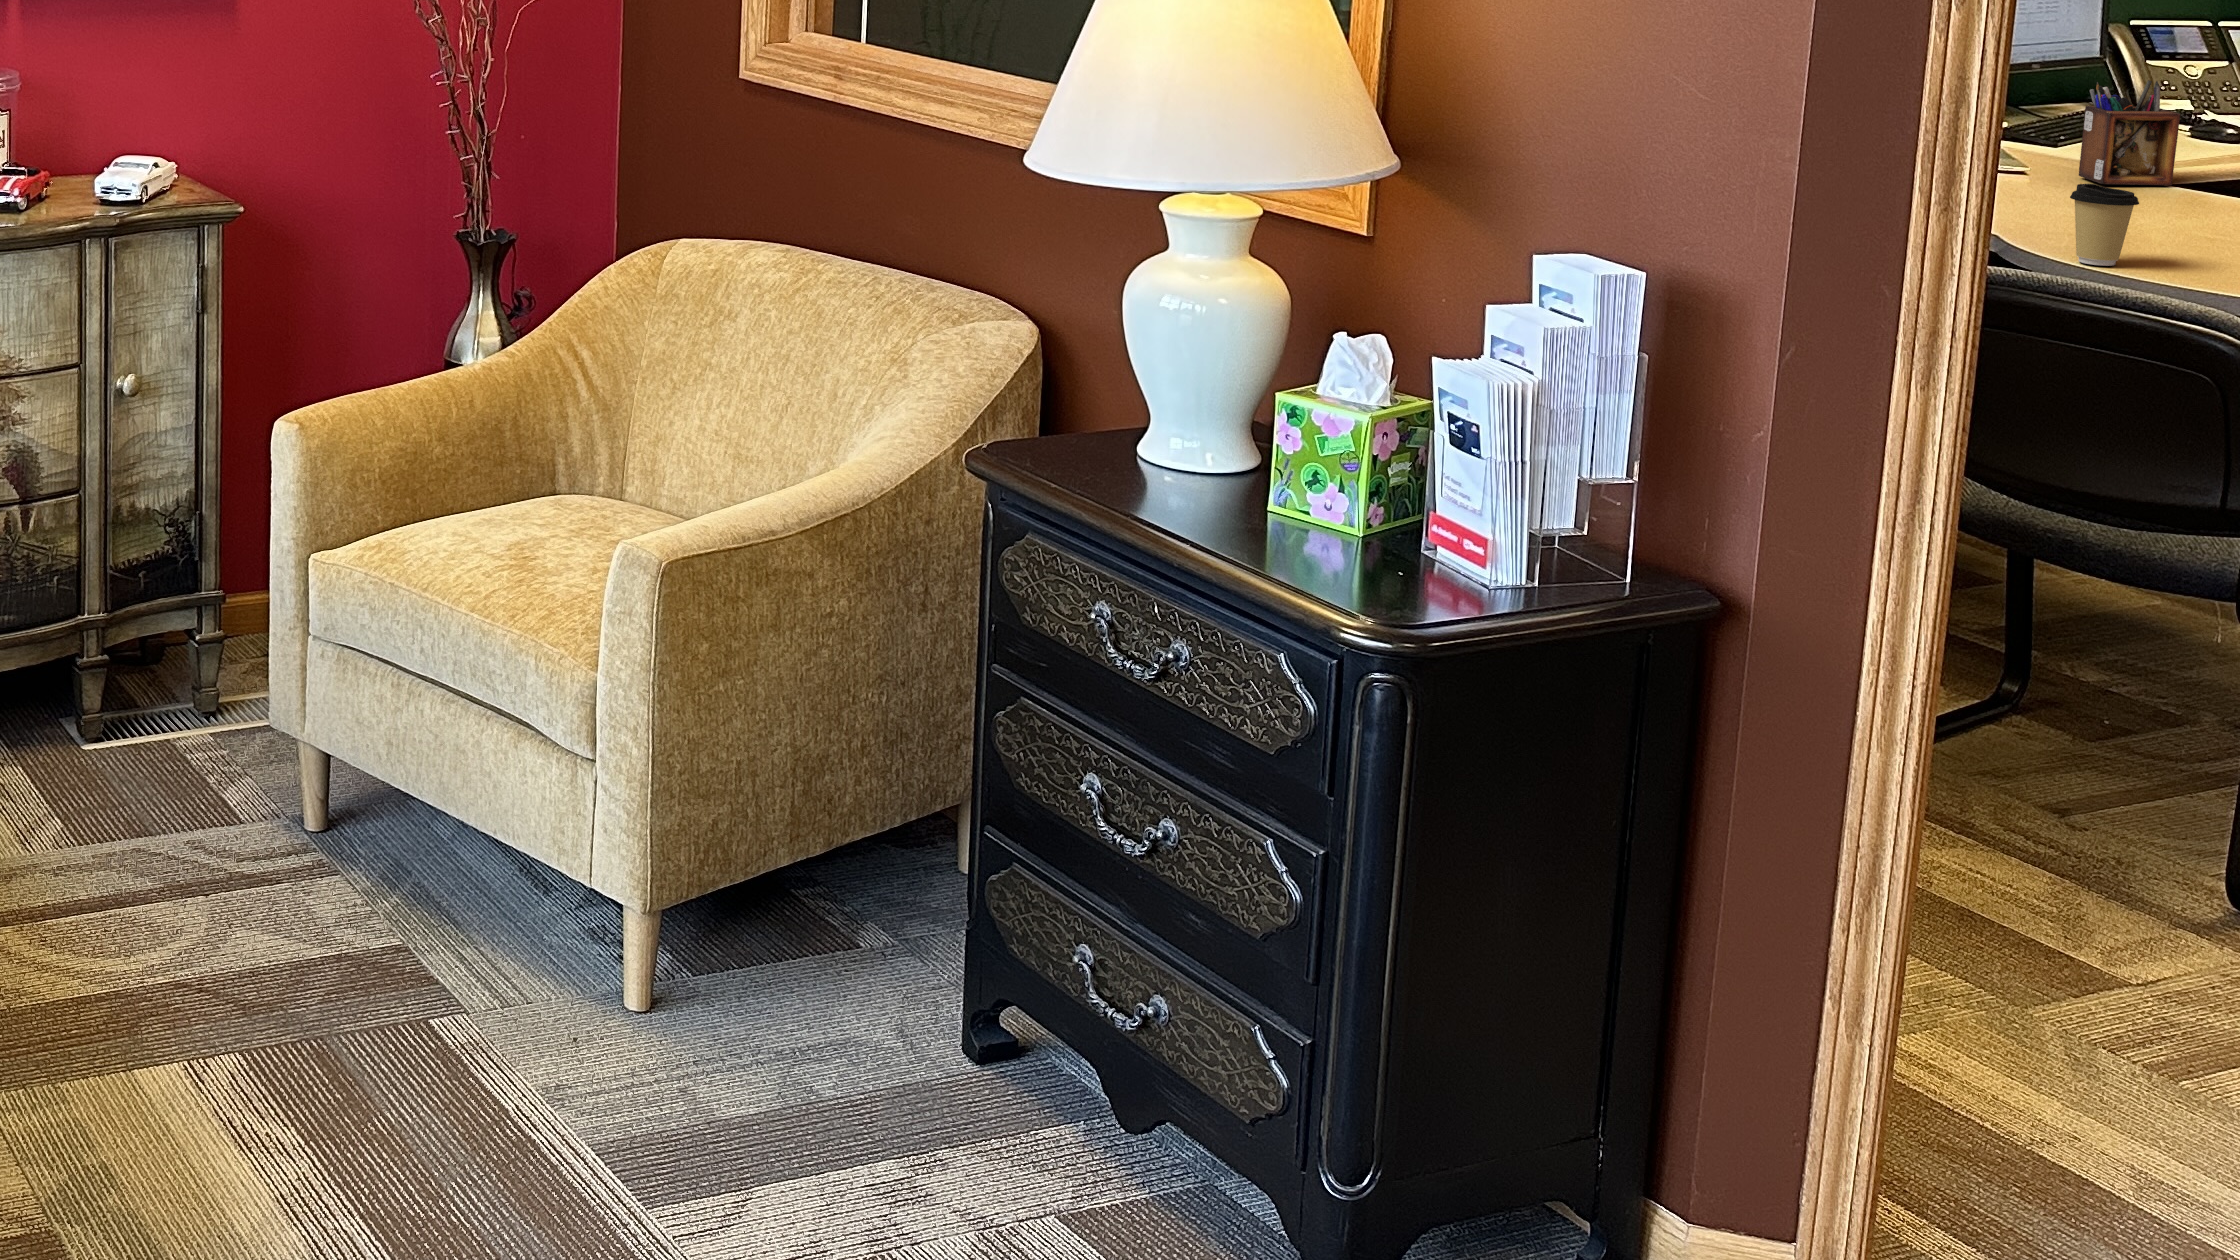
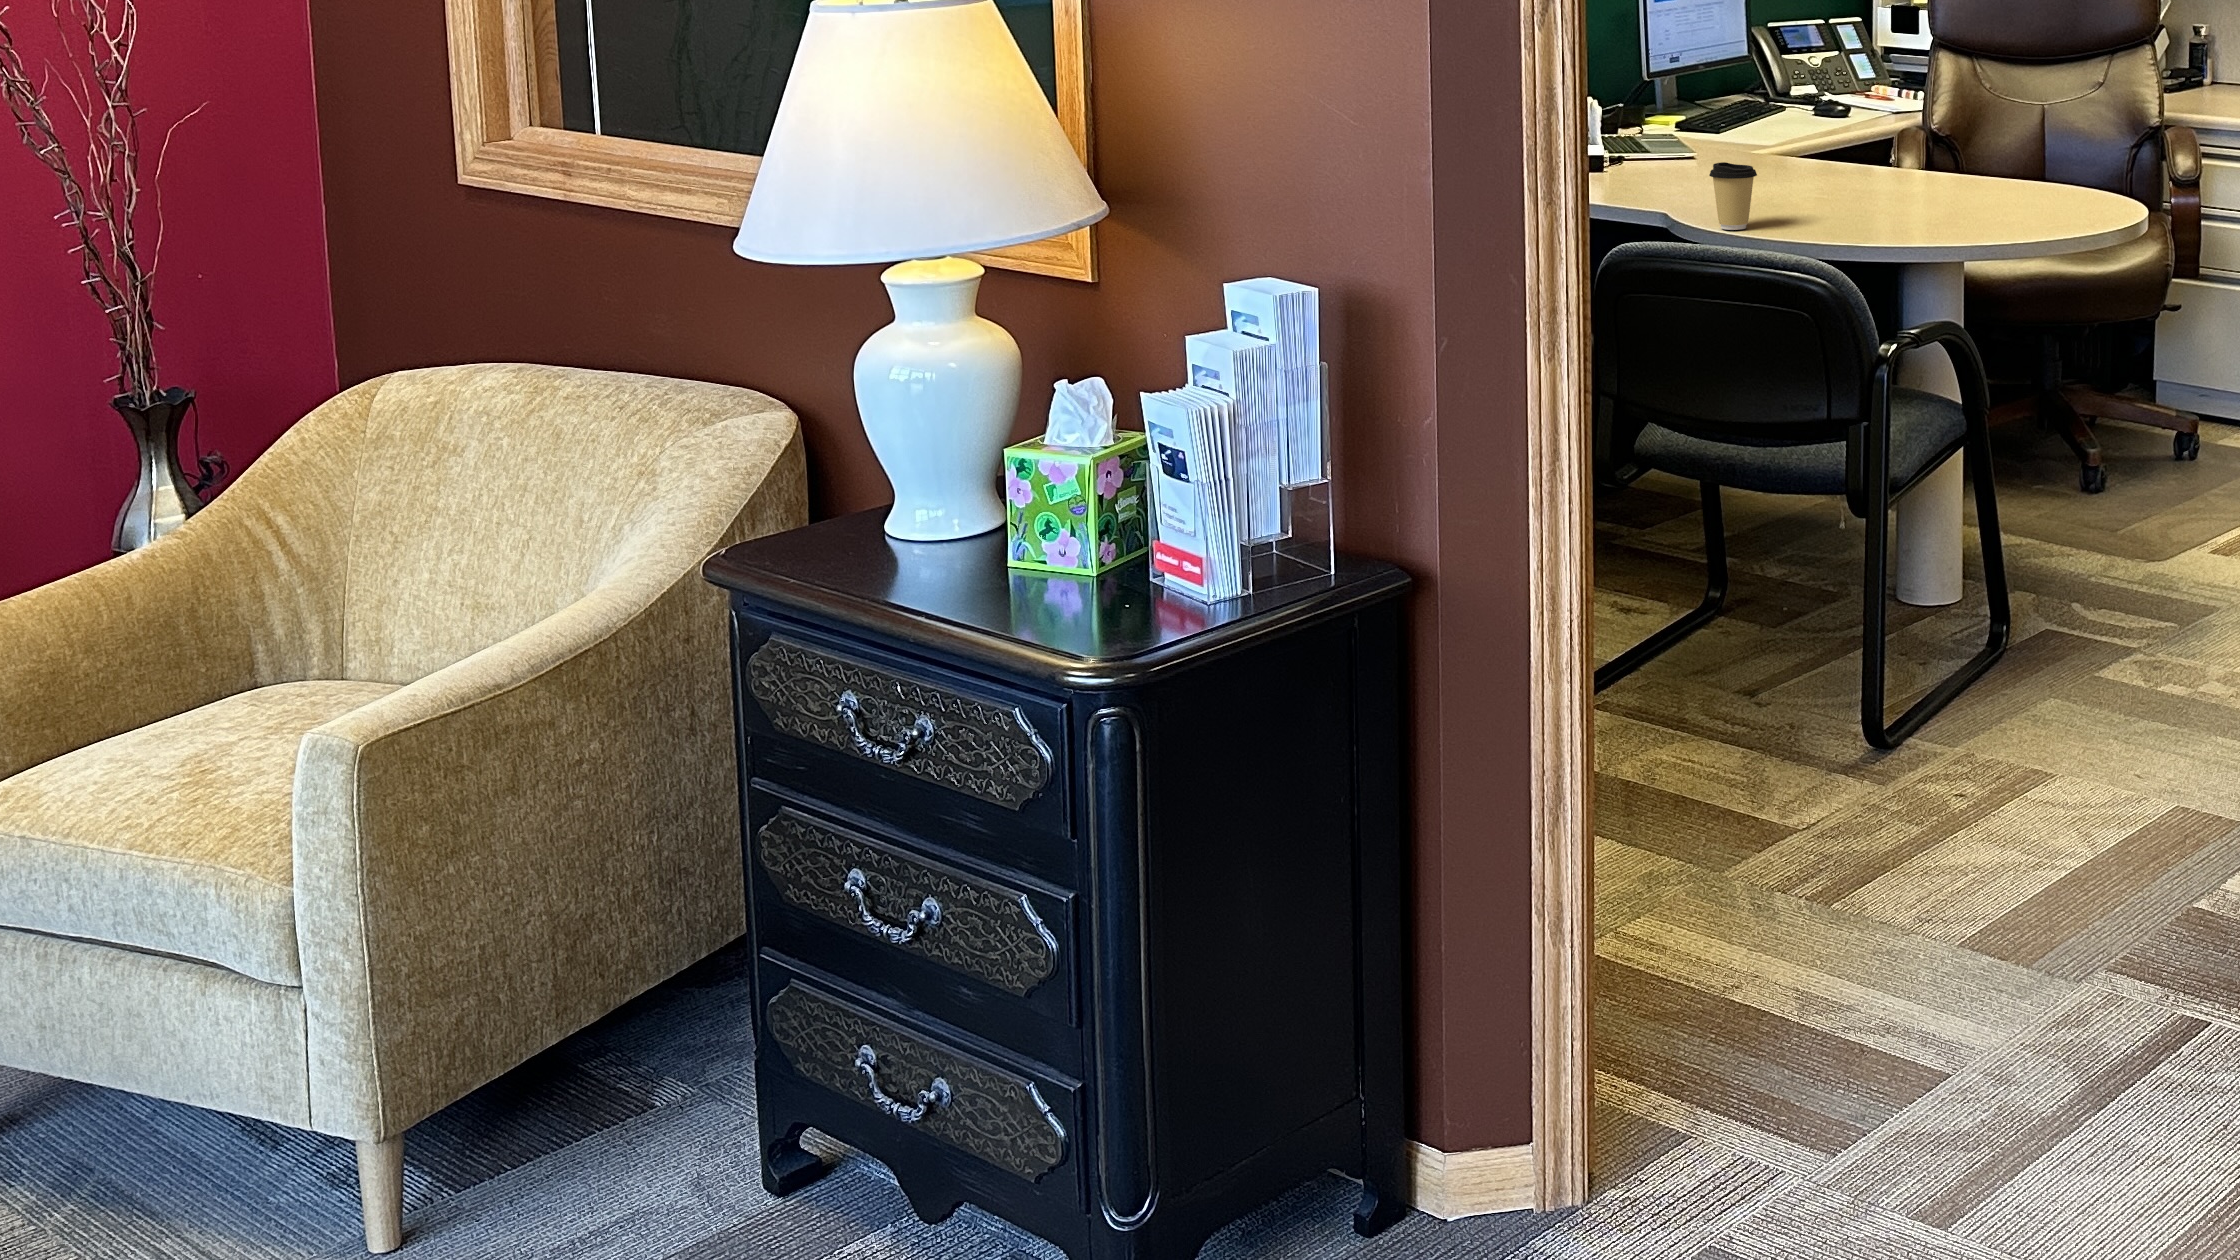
desk organizer: present [2079,80,2180,185] -> none [1726,71,1791,161]

